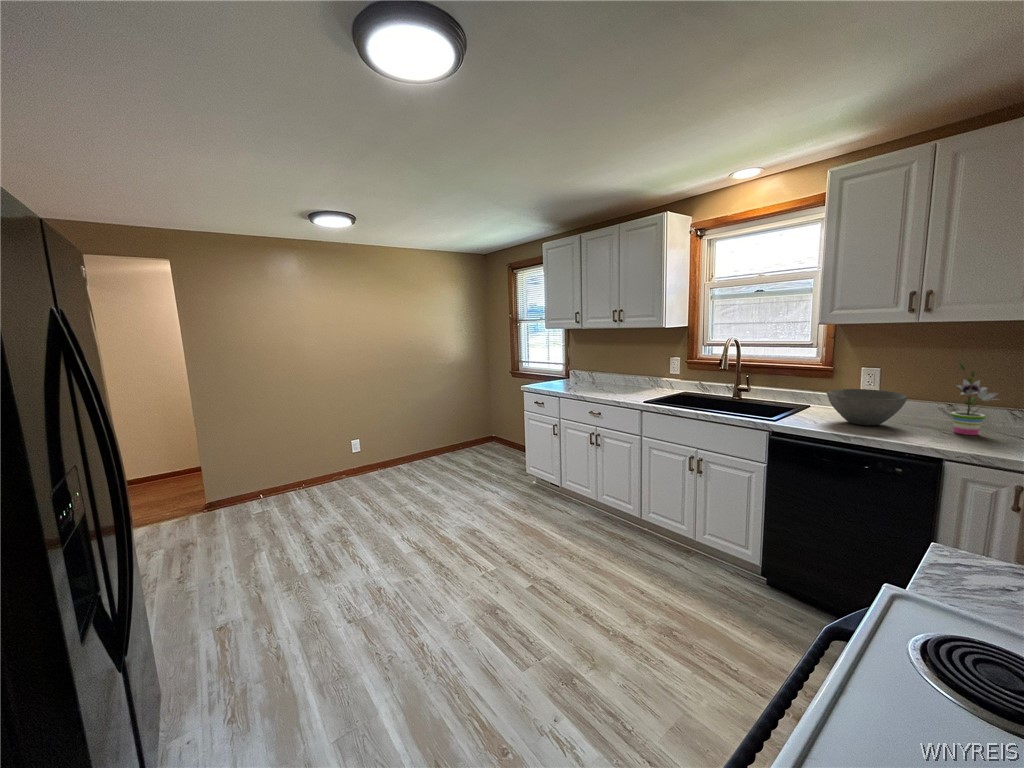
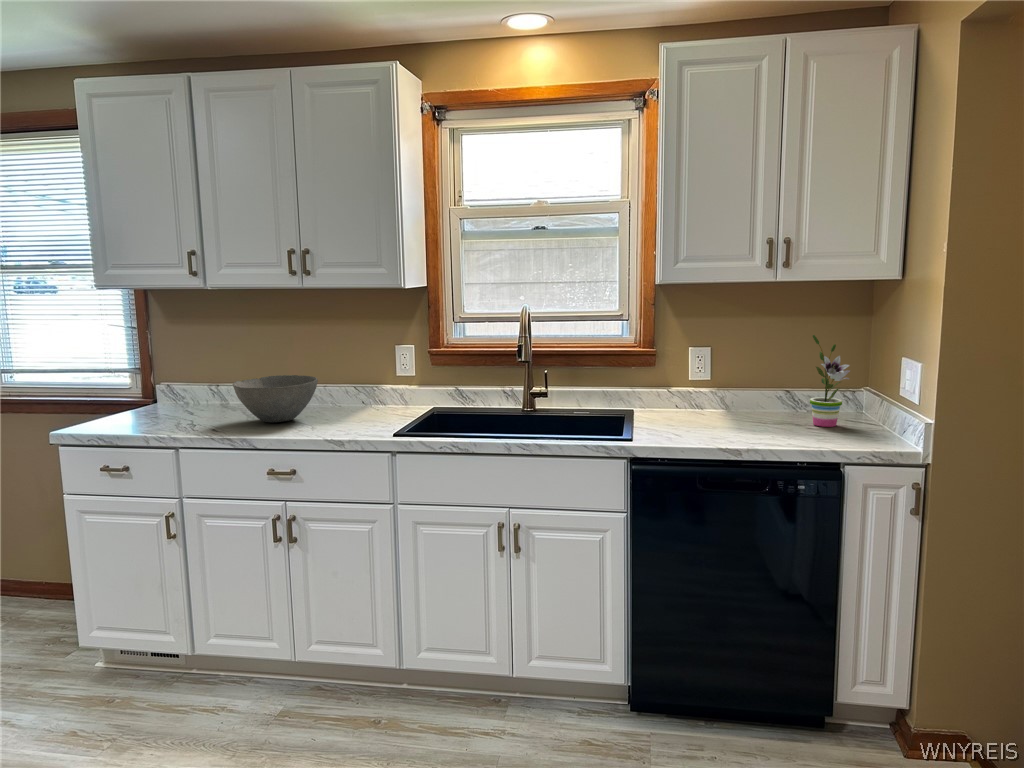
bowl: present [827,389,907,425] -> present [233,375,318,422]

